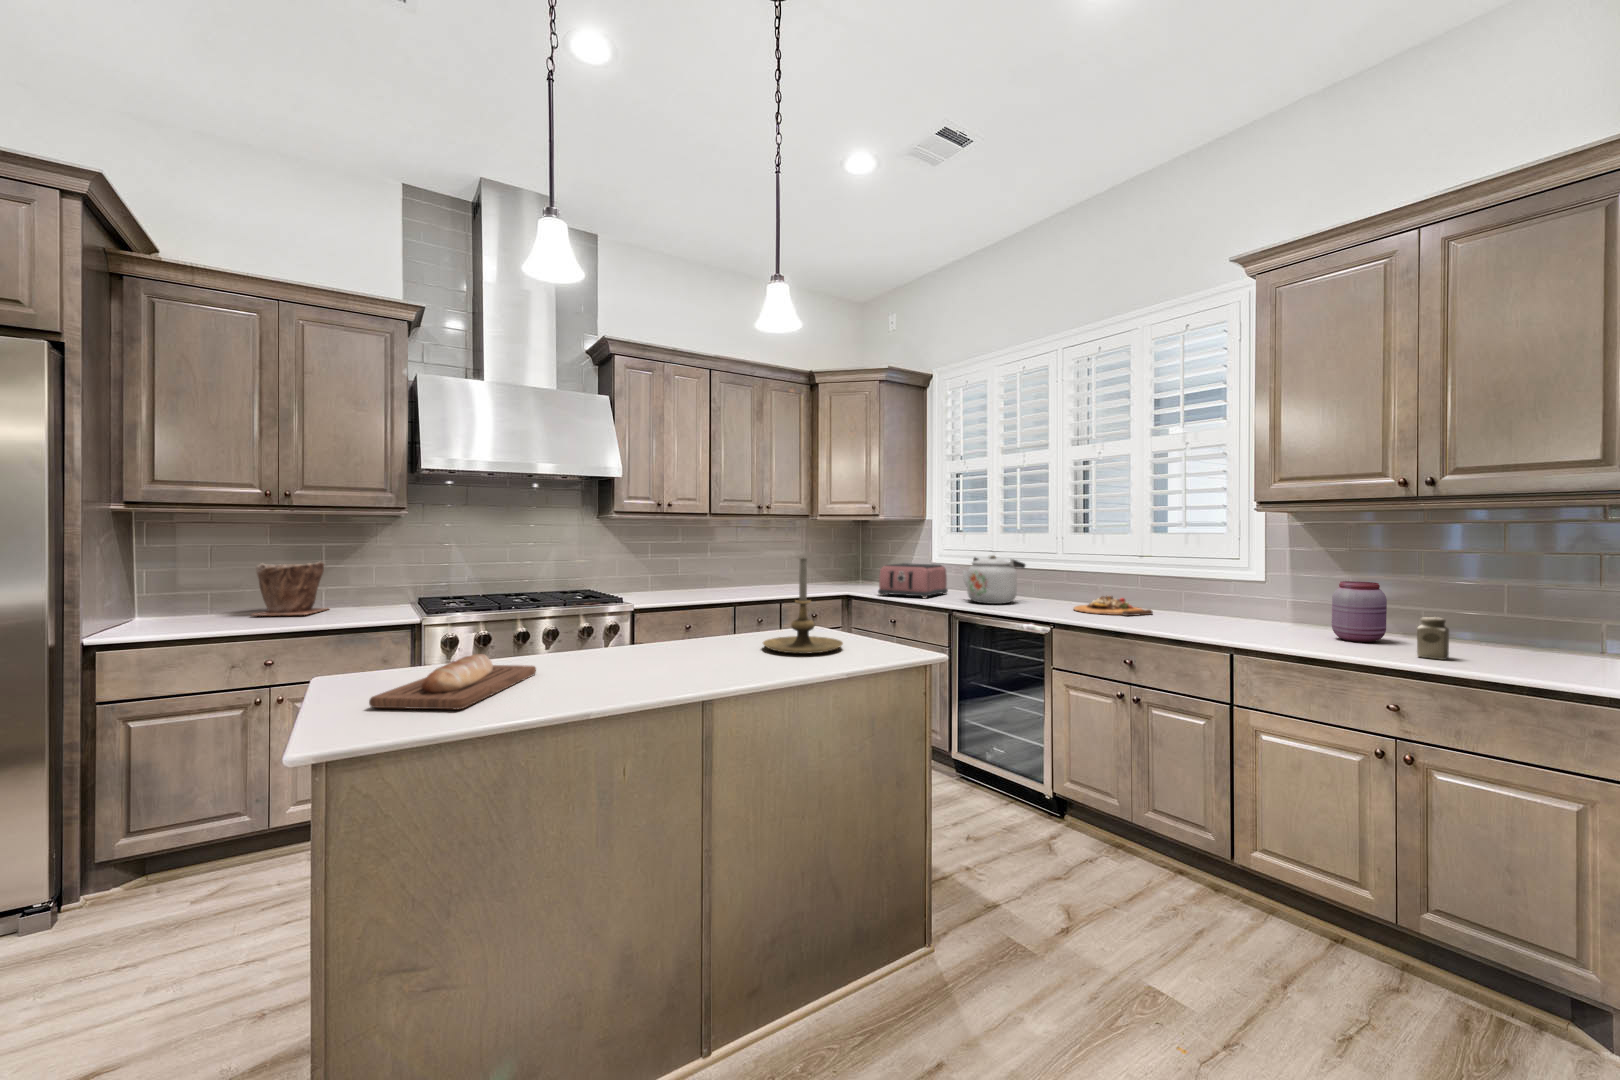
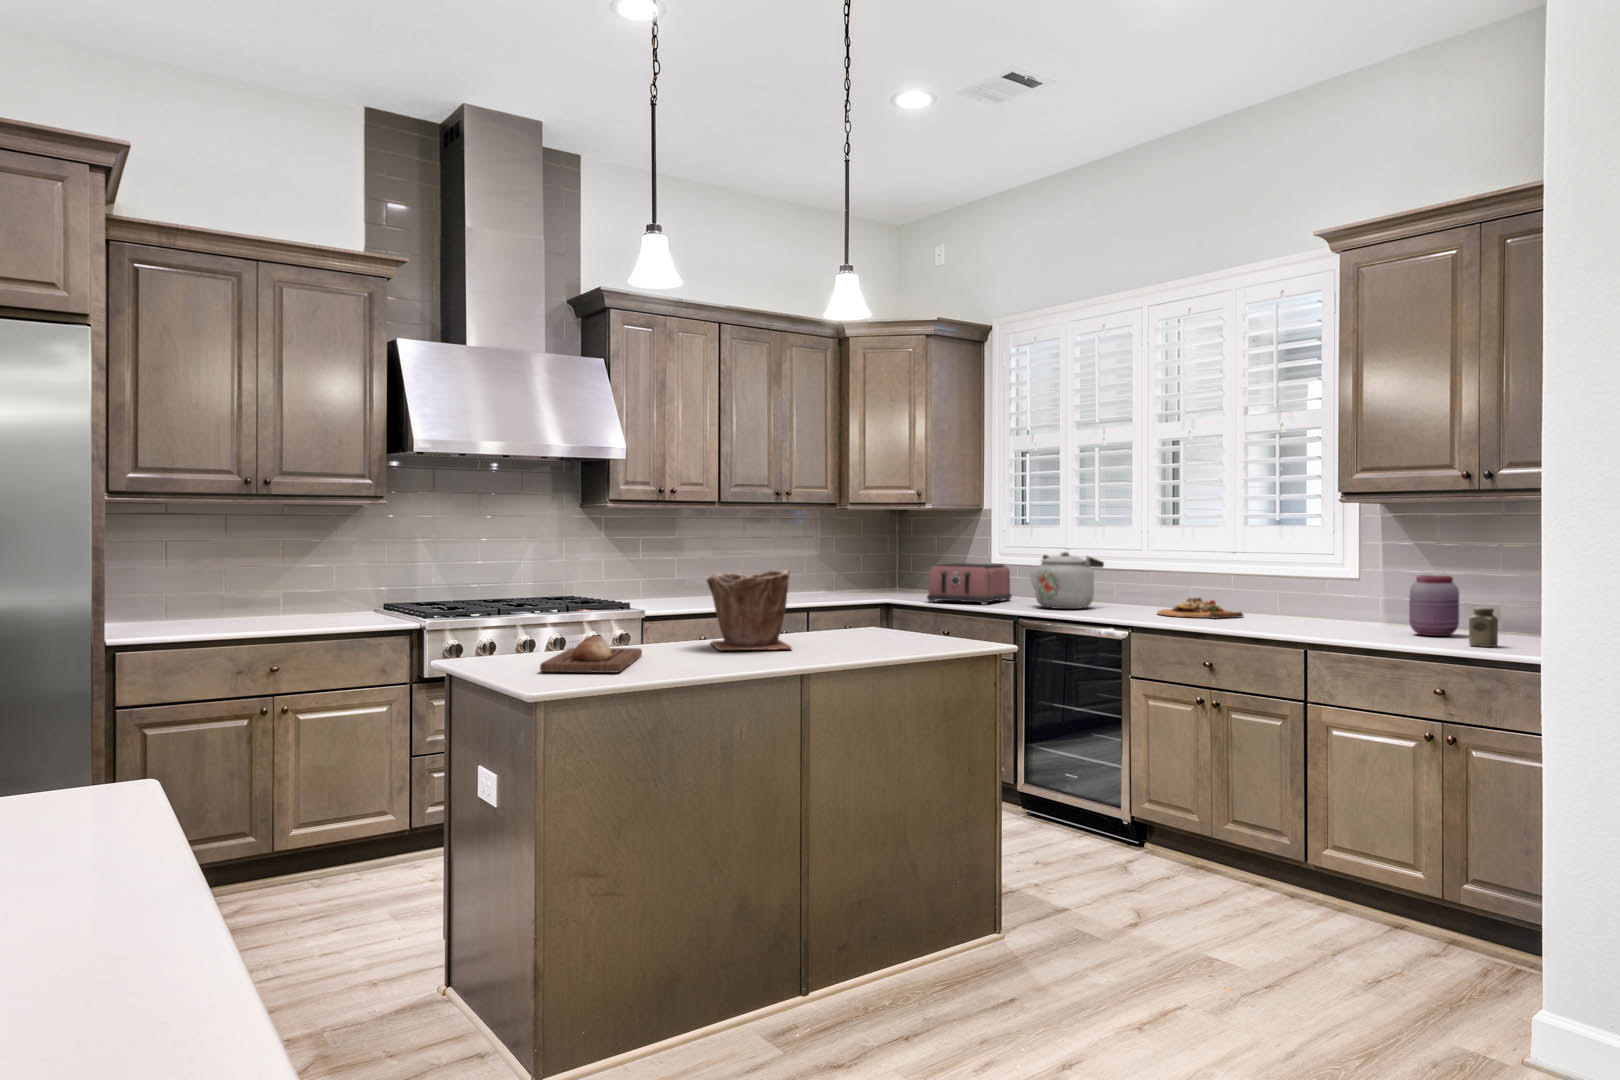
candle holder: present [763,558,843,654] -> none [834,550,914,643]
plant pot: present [252,562,328,616] -> present [707,570,791,650]

